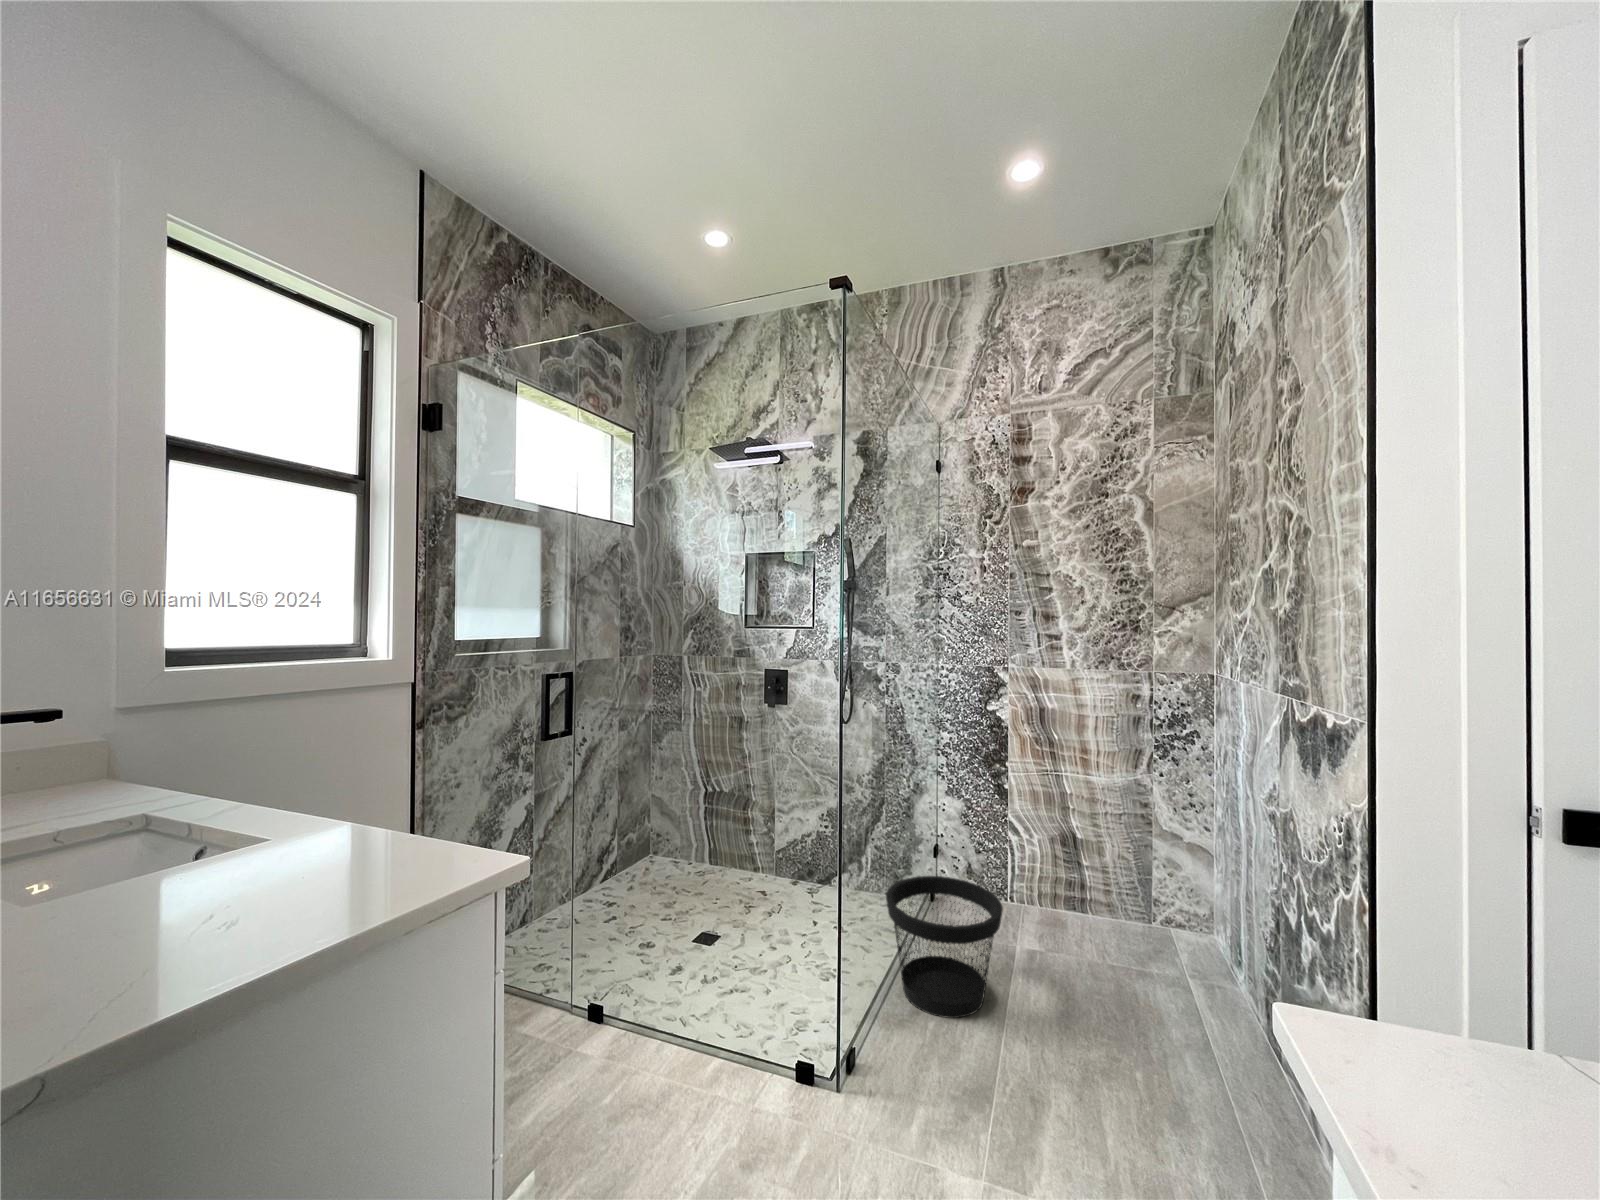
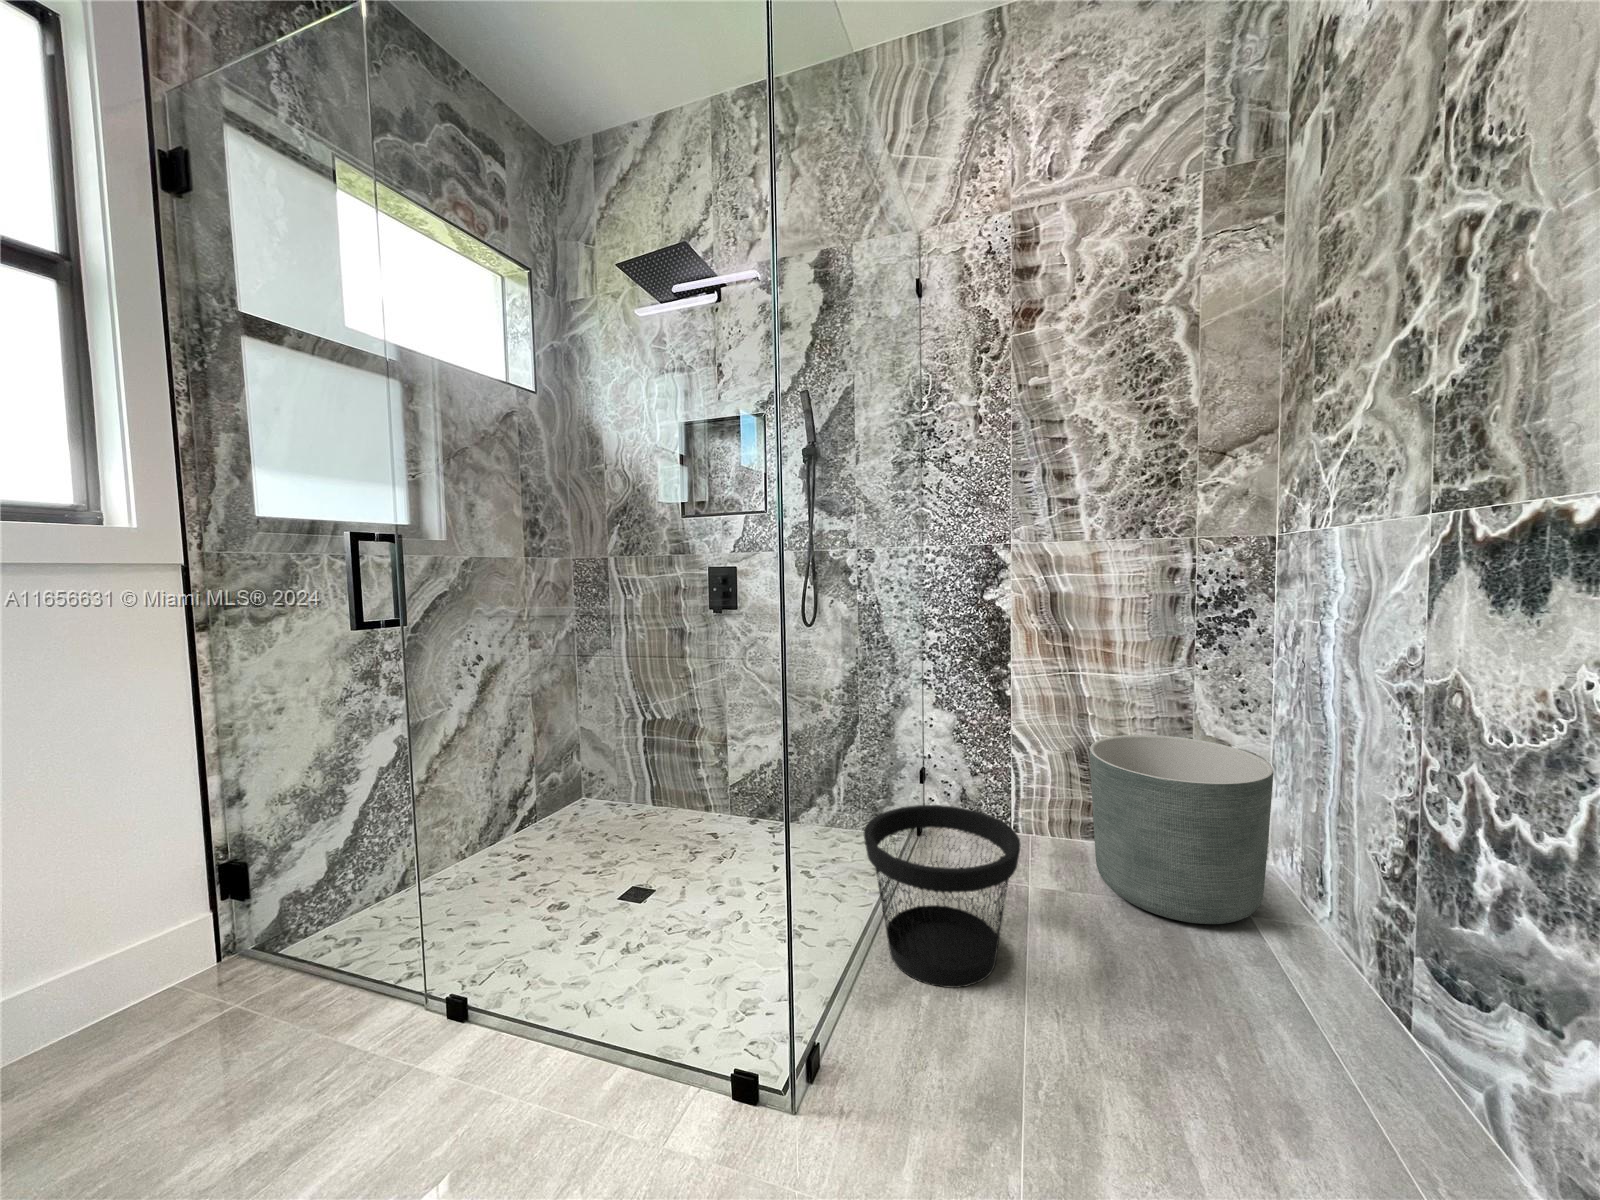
planter: none [1066,827,1204,984] -> present [1090,735,1273,924]

